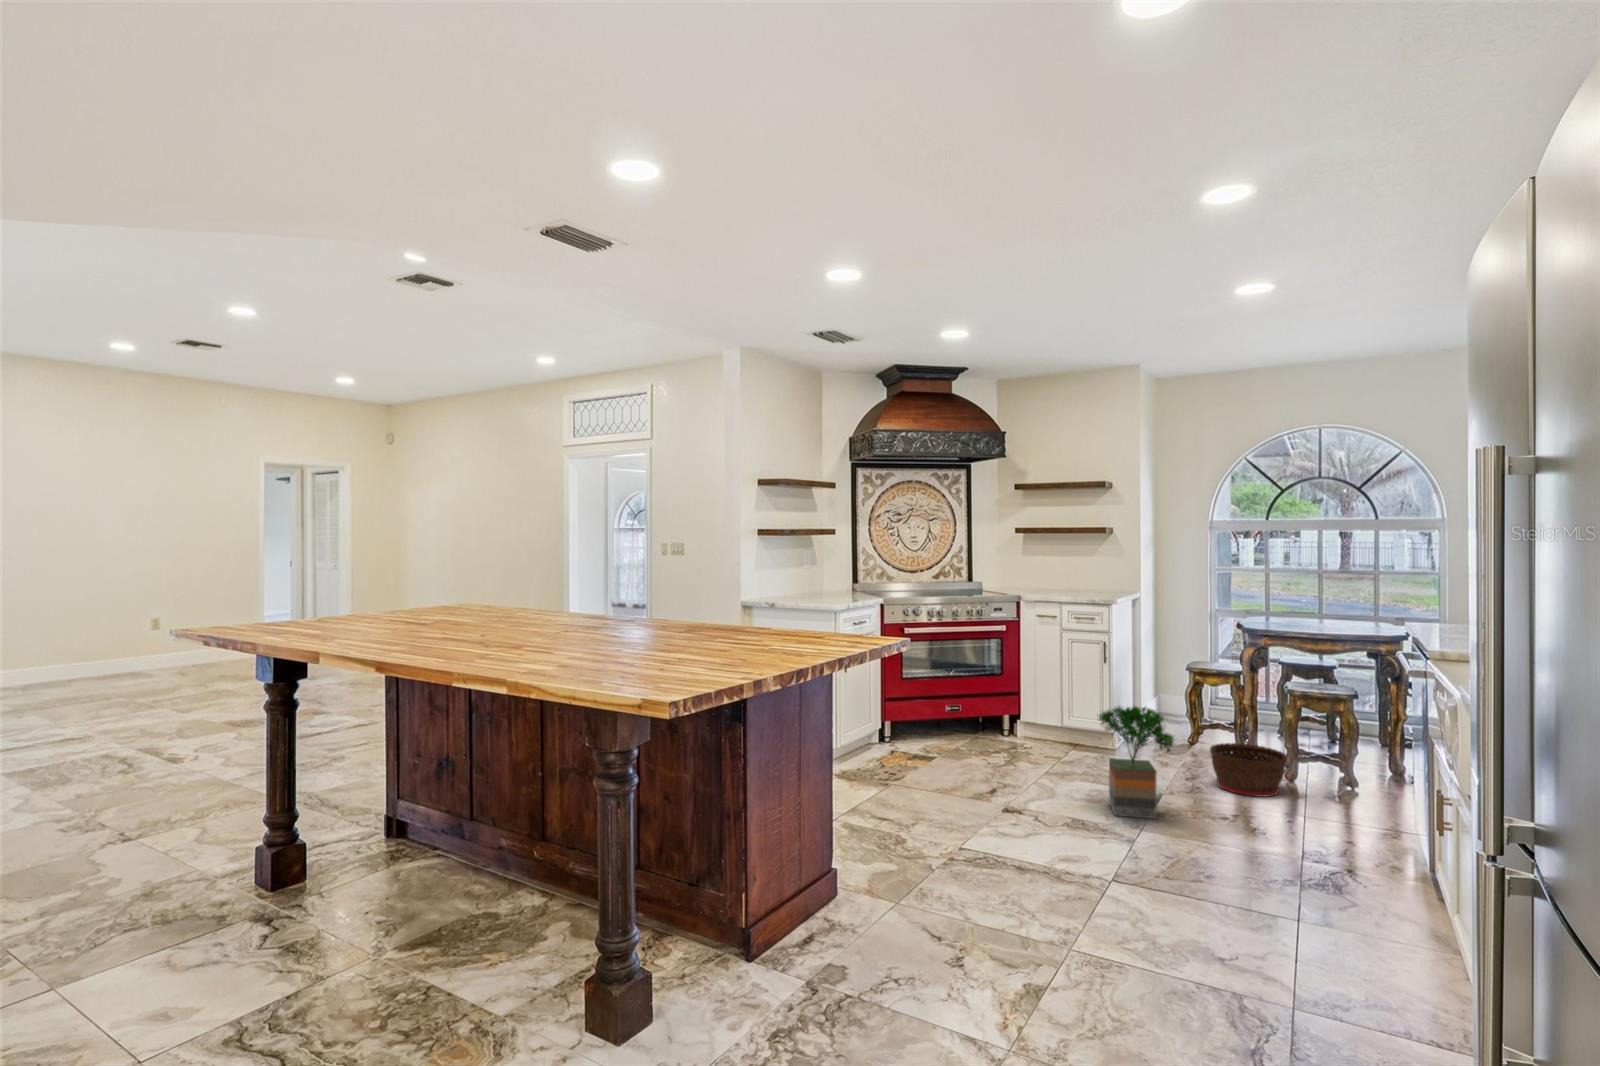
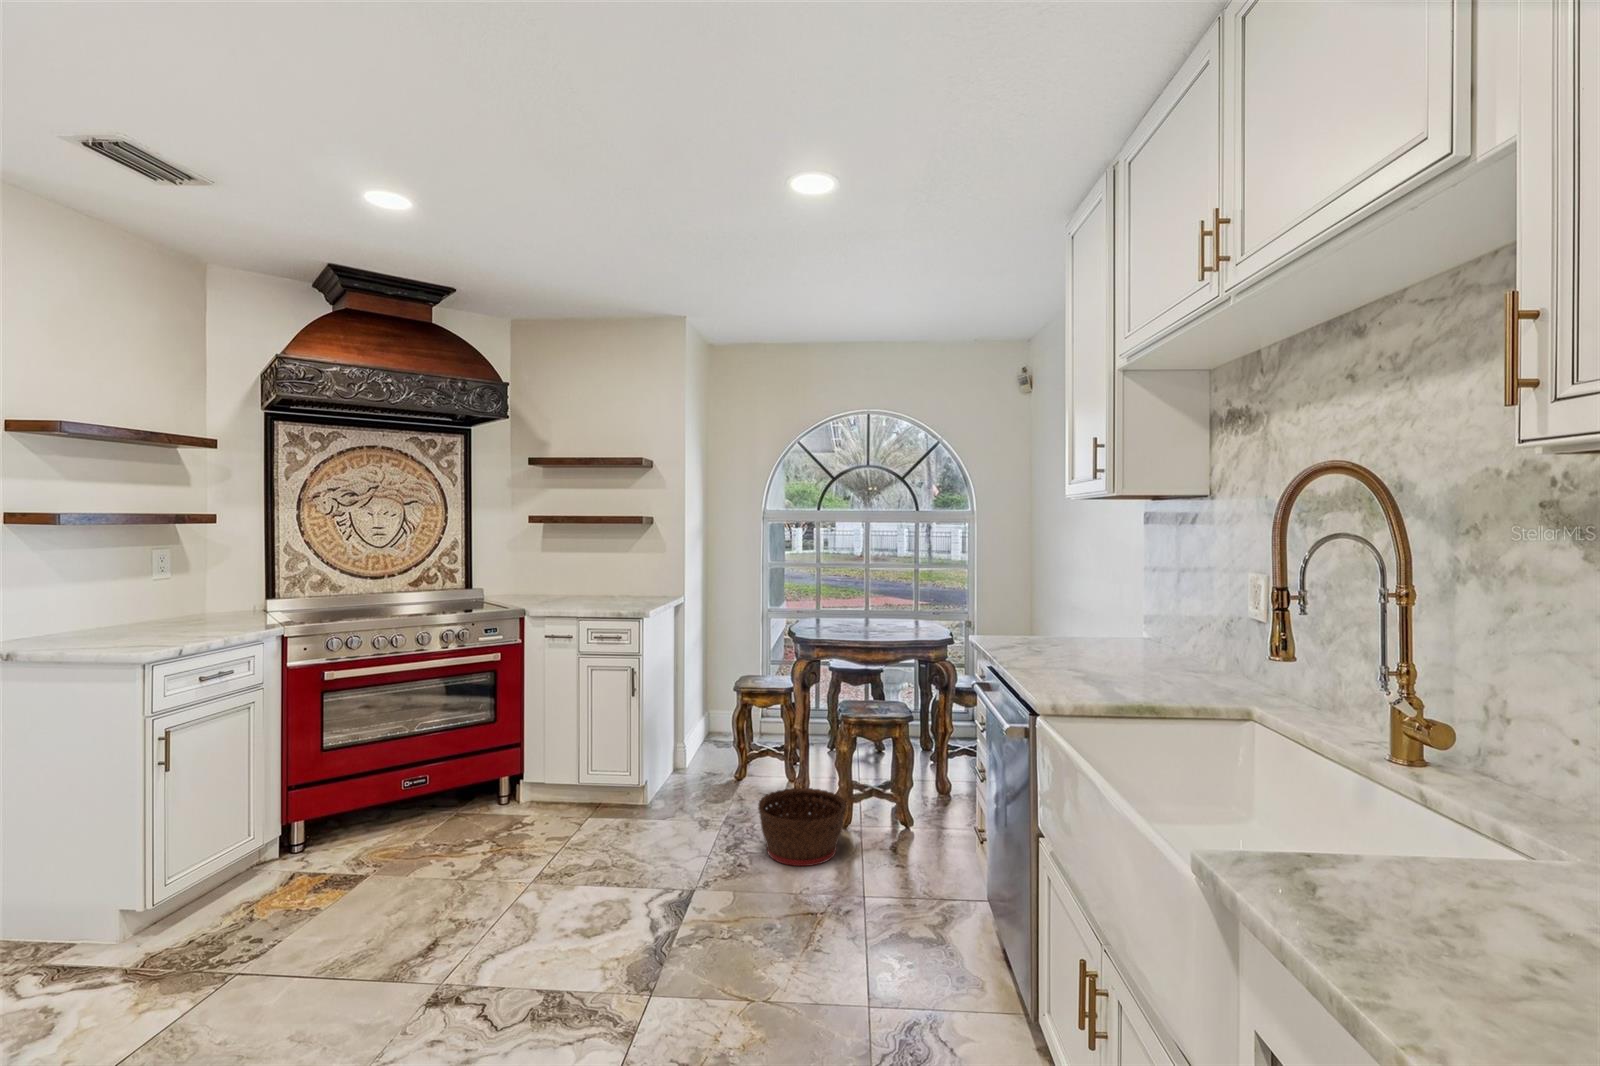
potted tree: present [1099,706,1174,819] -> none [597,778,711,968]

